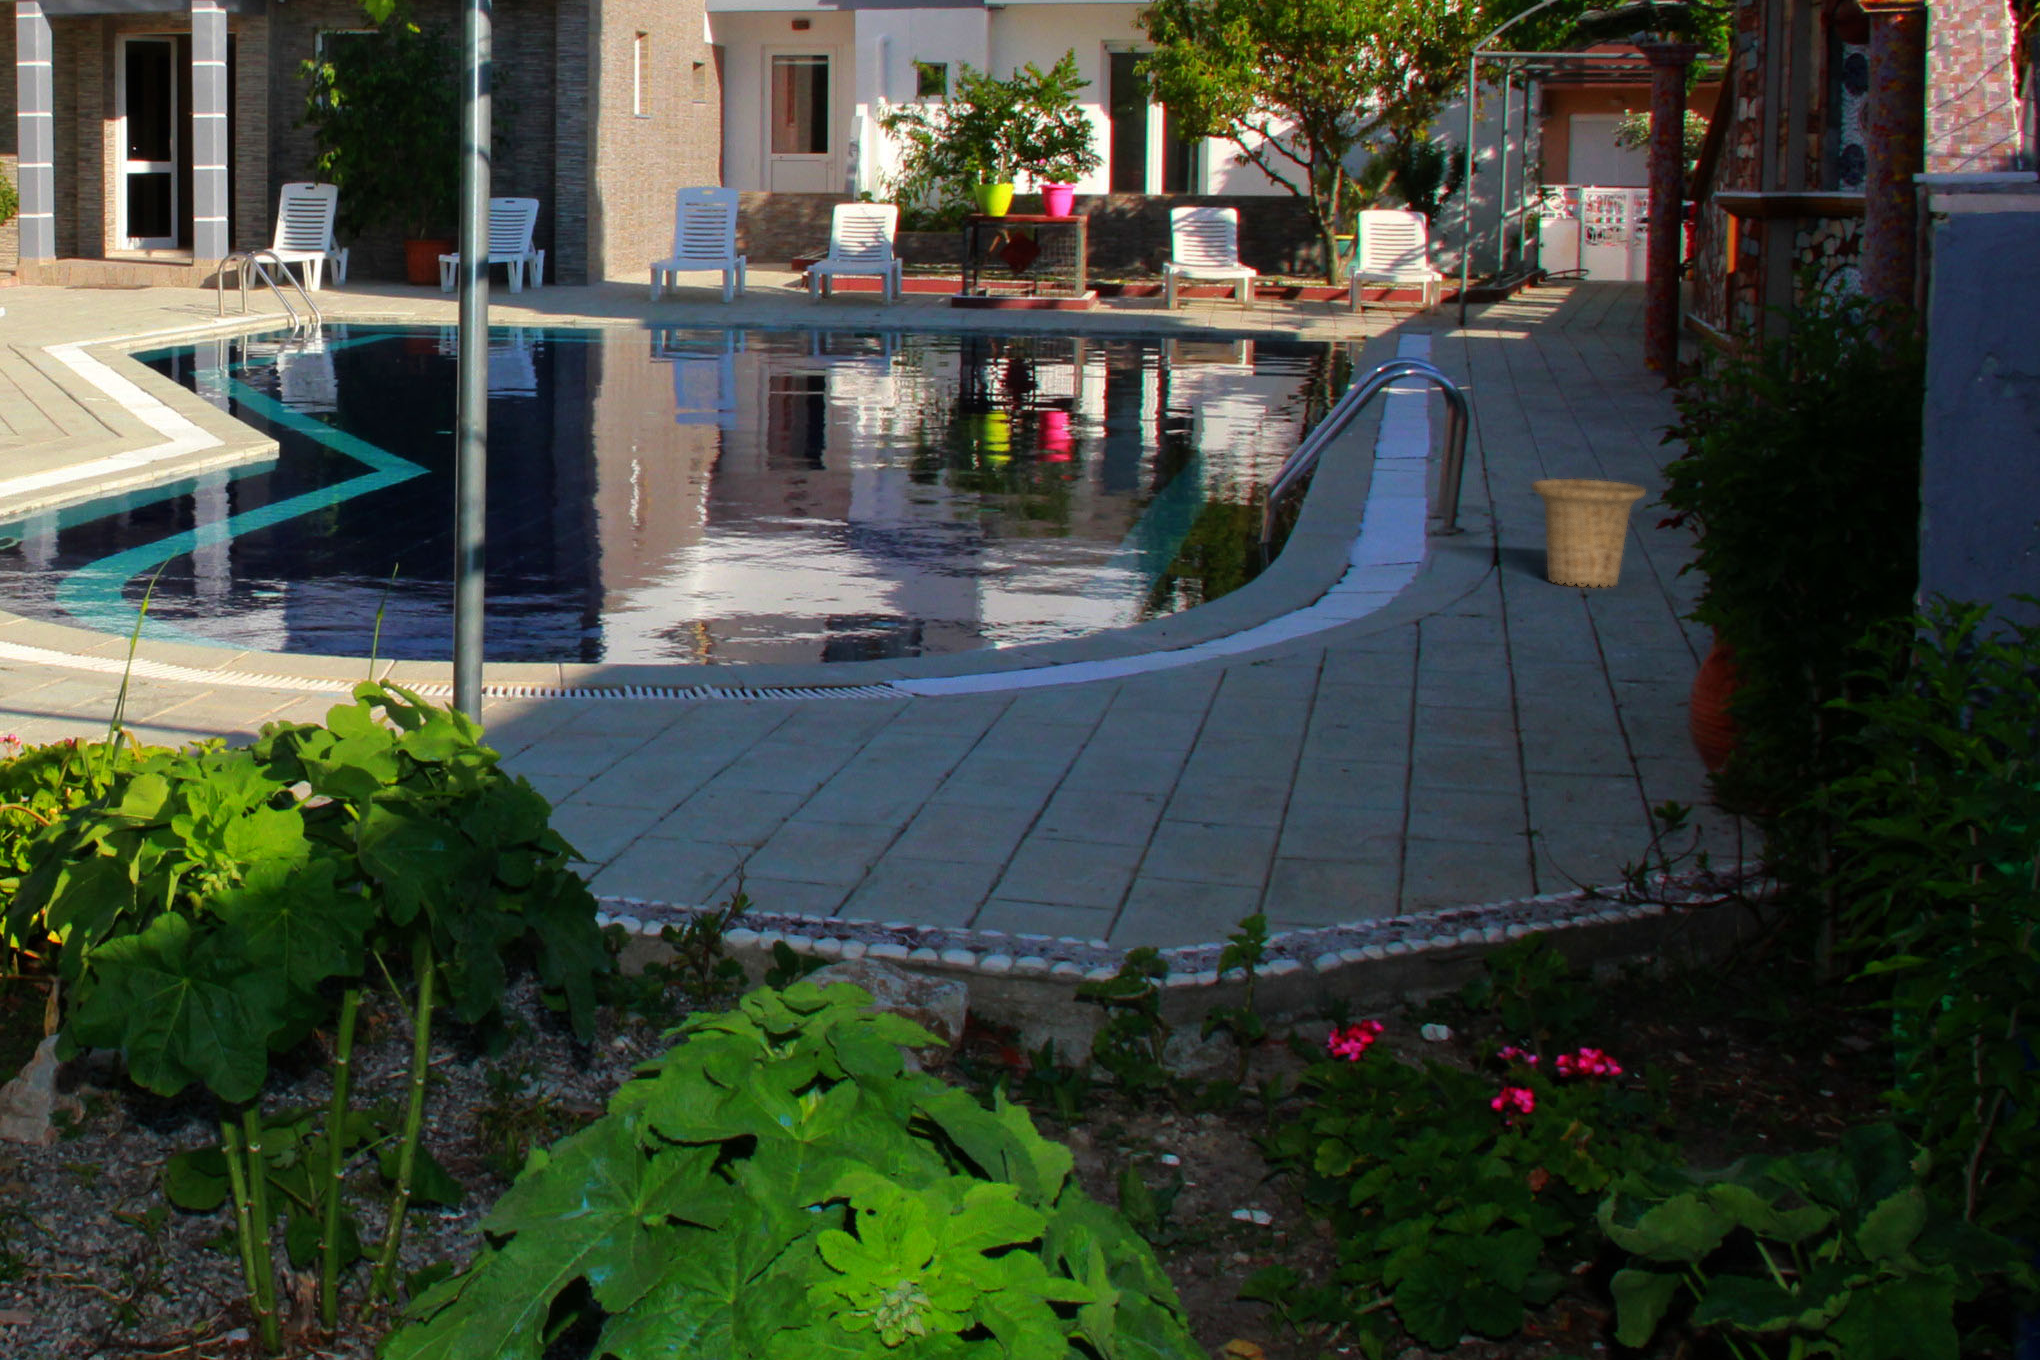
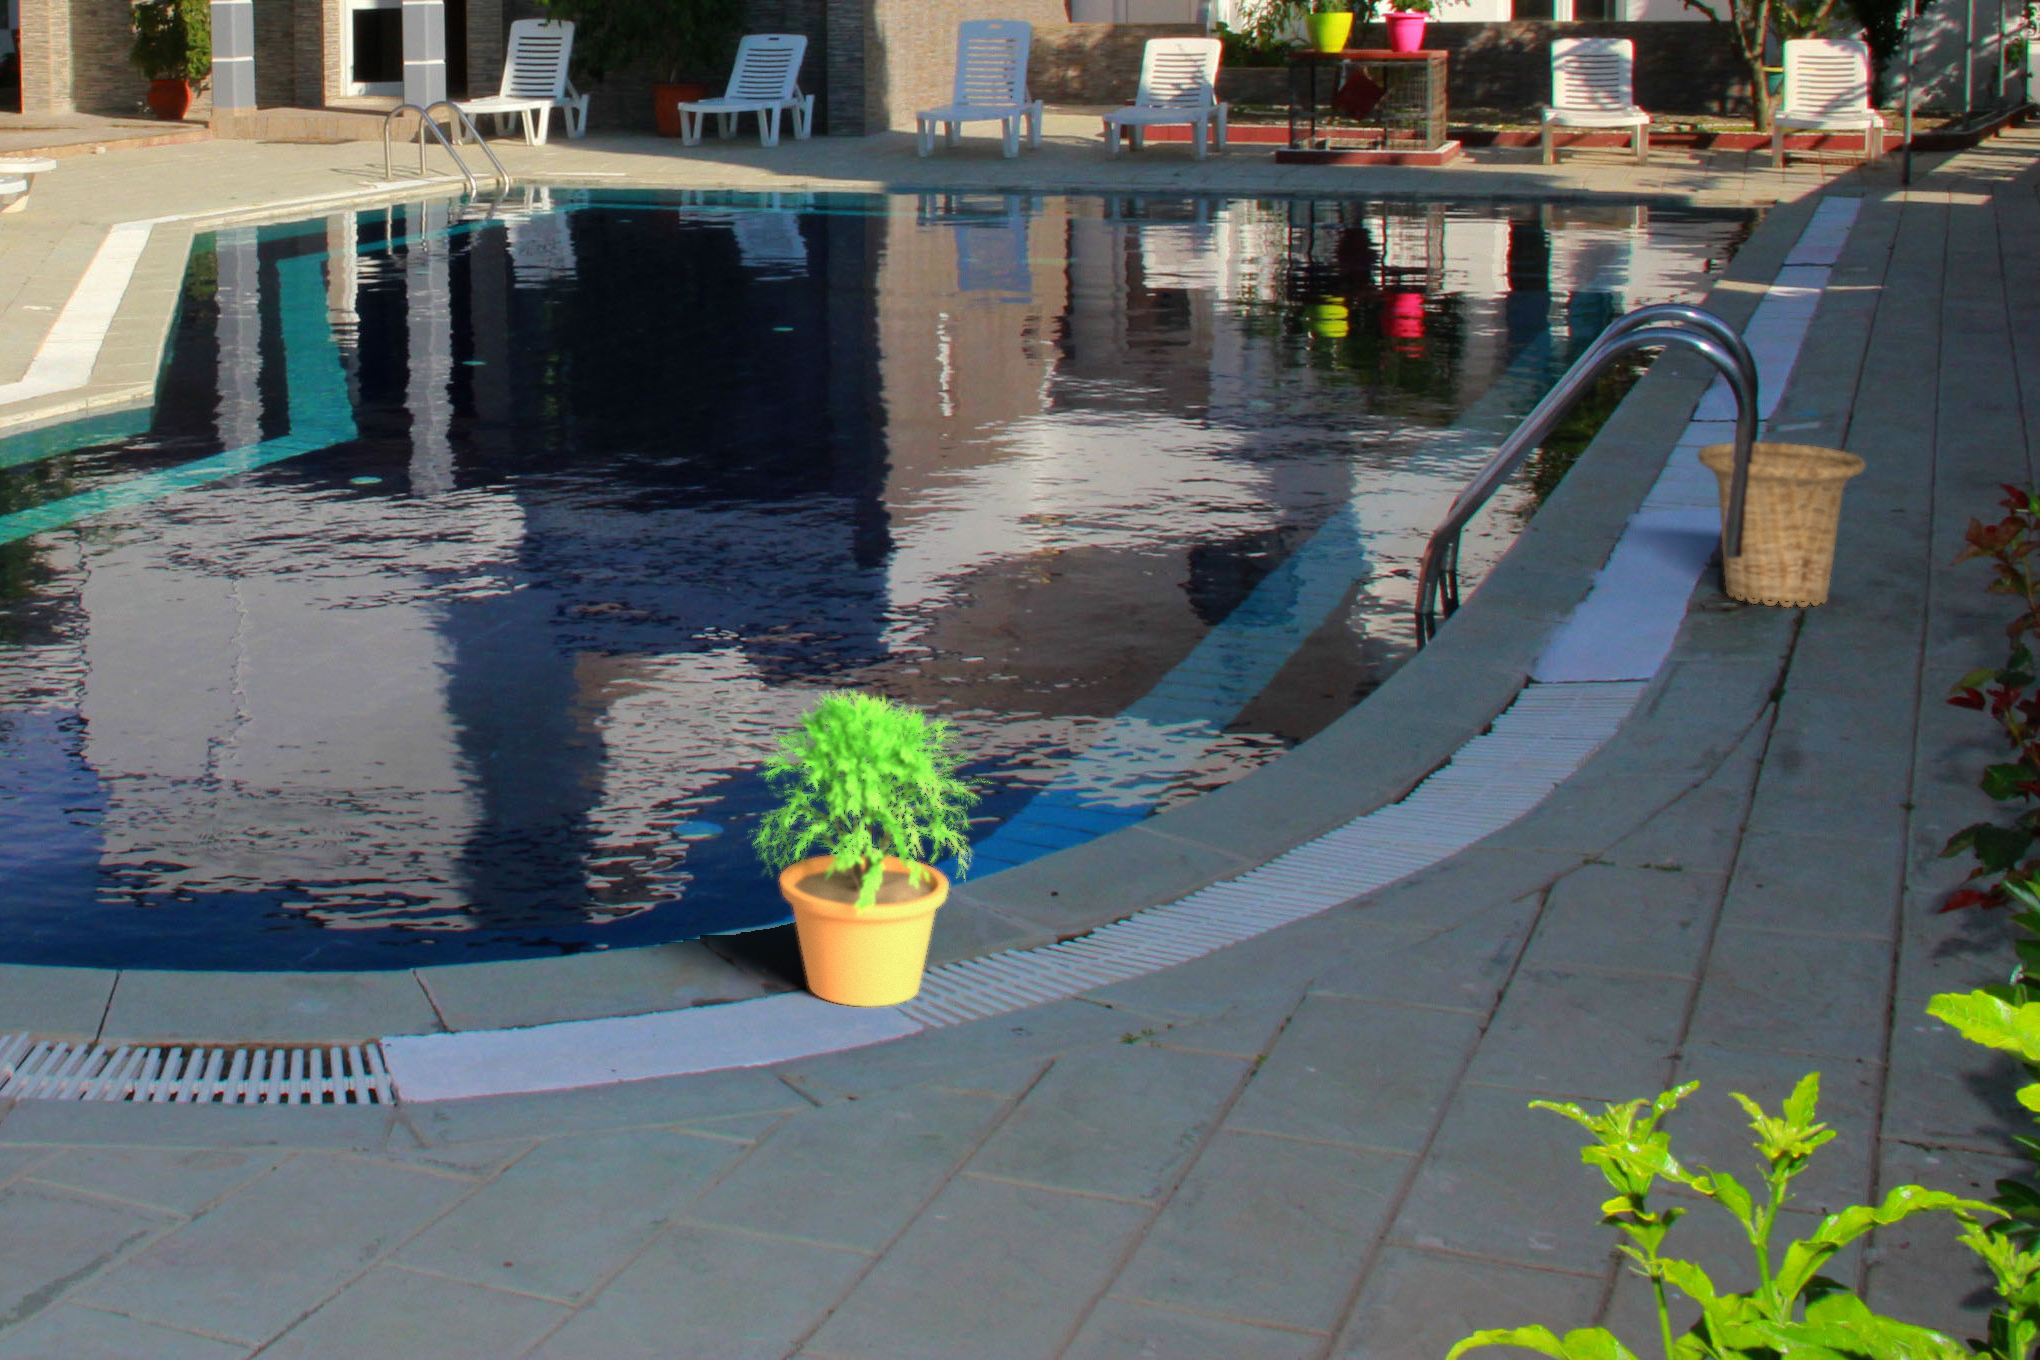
potted plant: none [1135,588,1281,779] -> present [755,692,990,1007]

